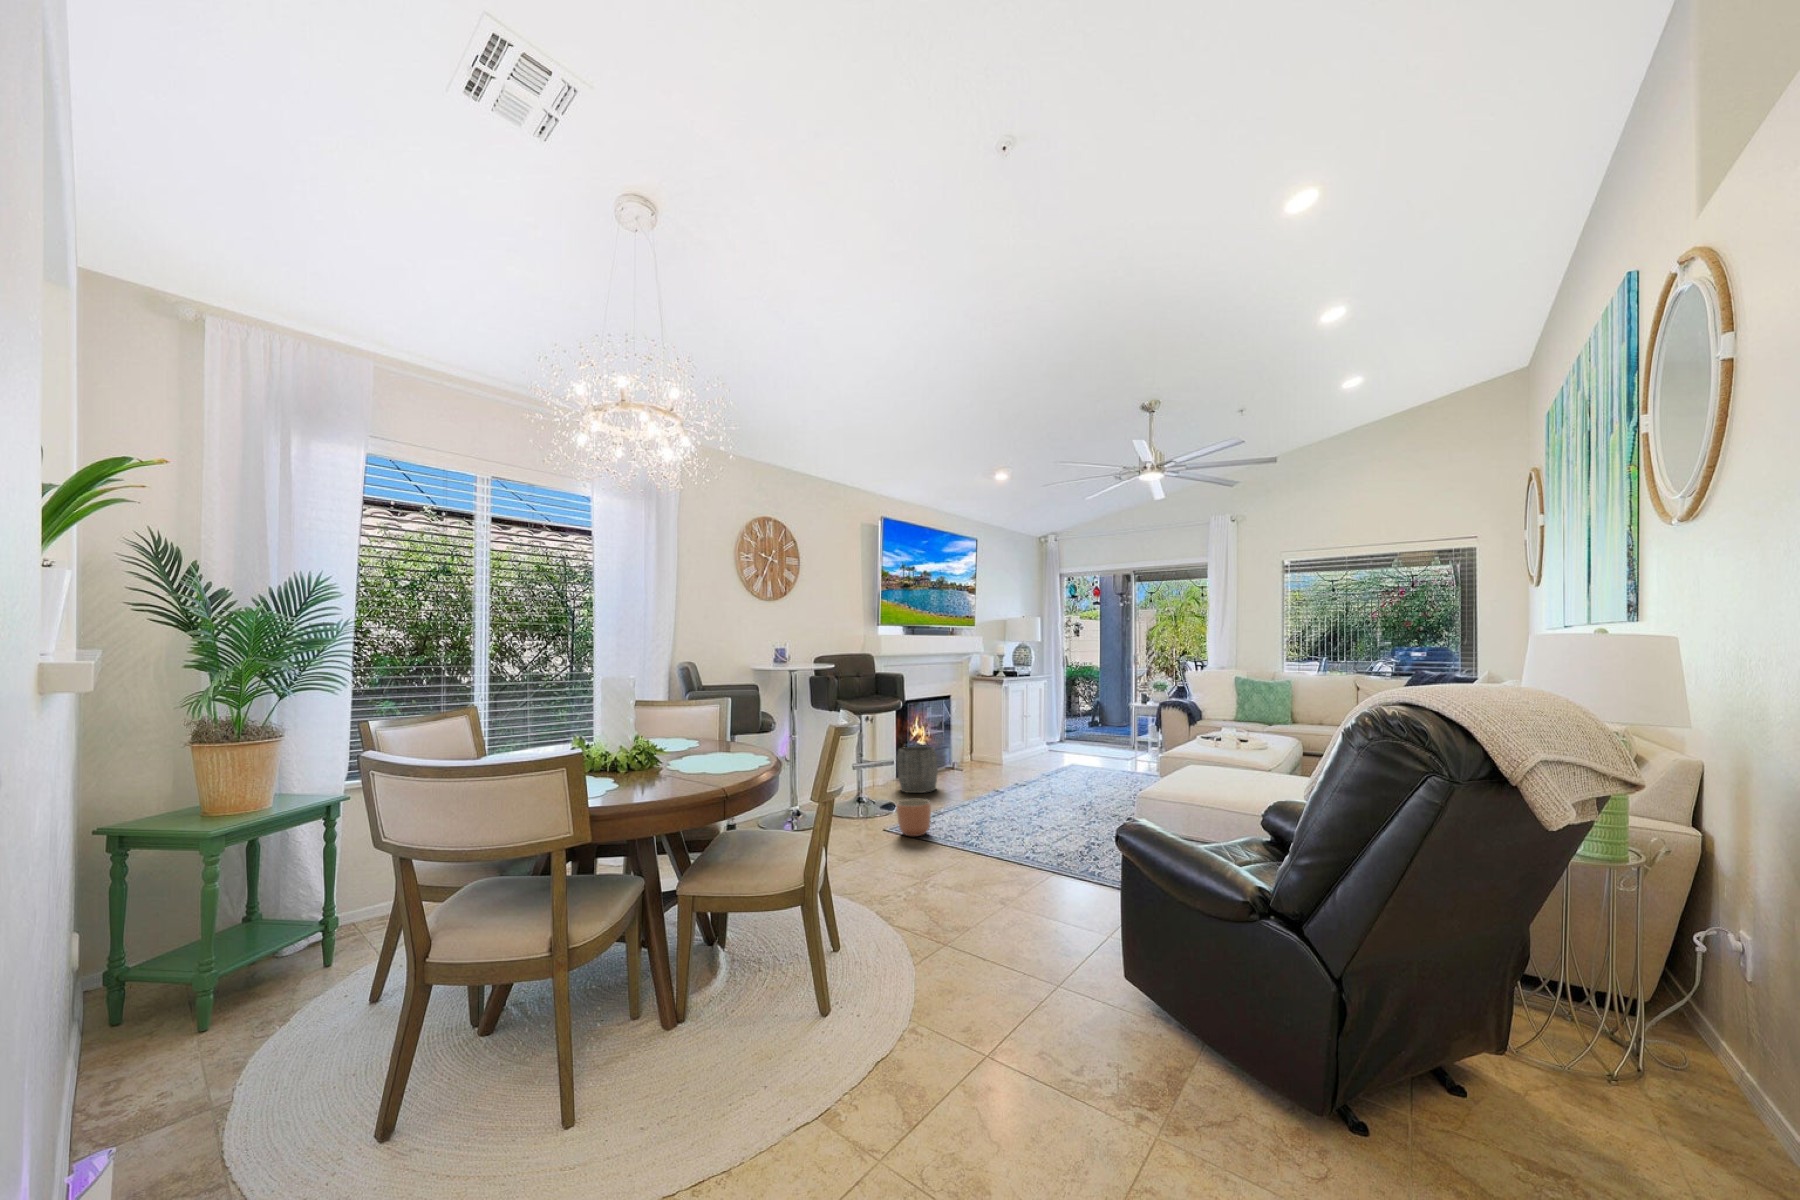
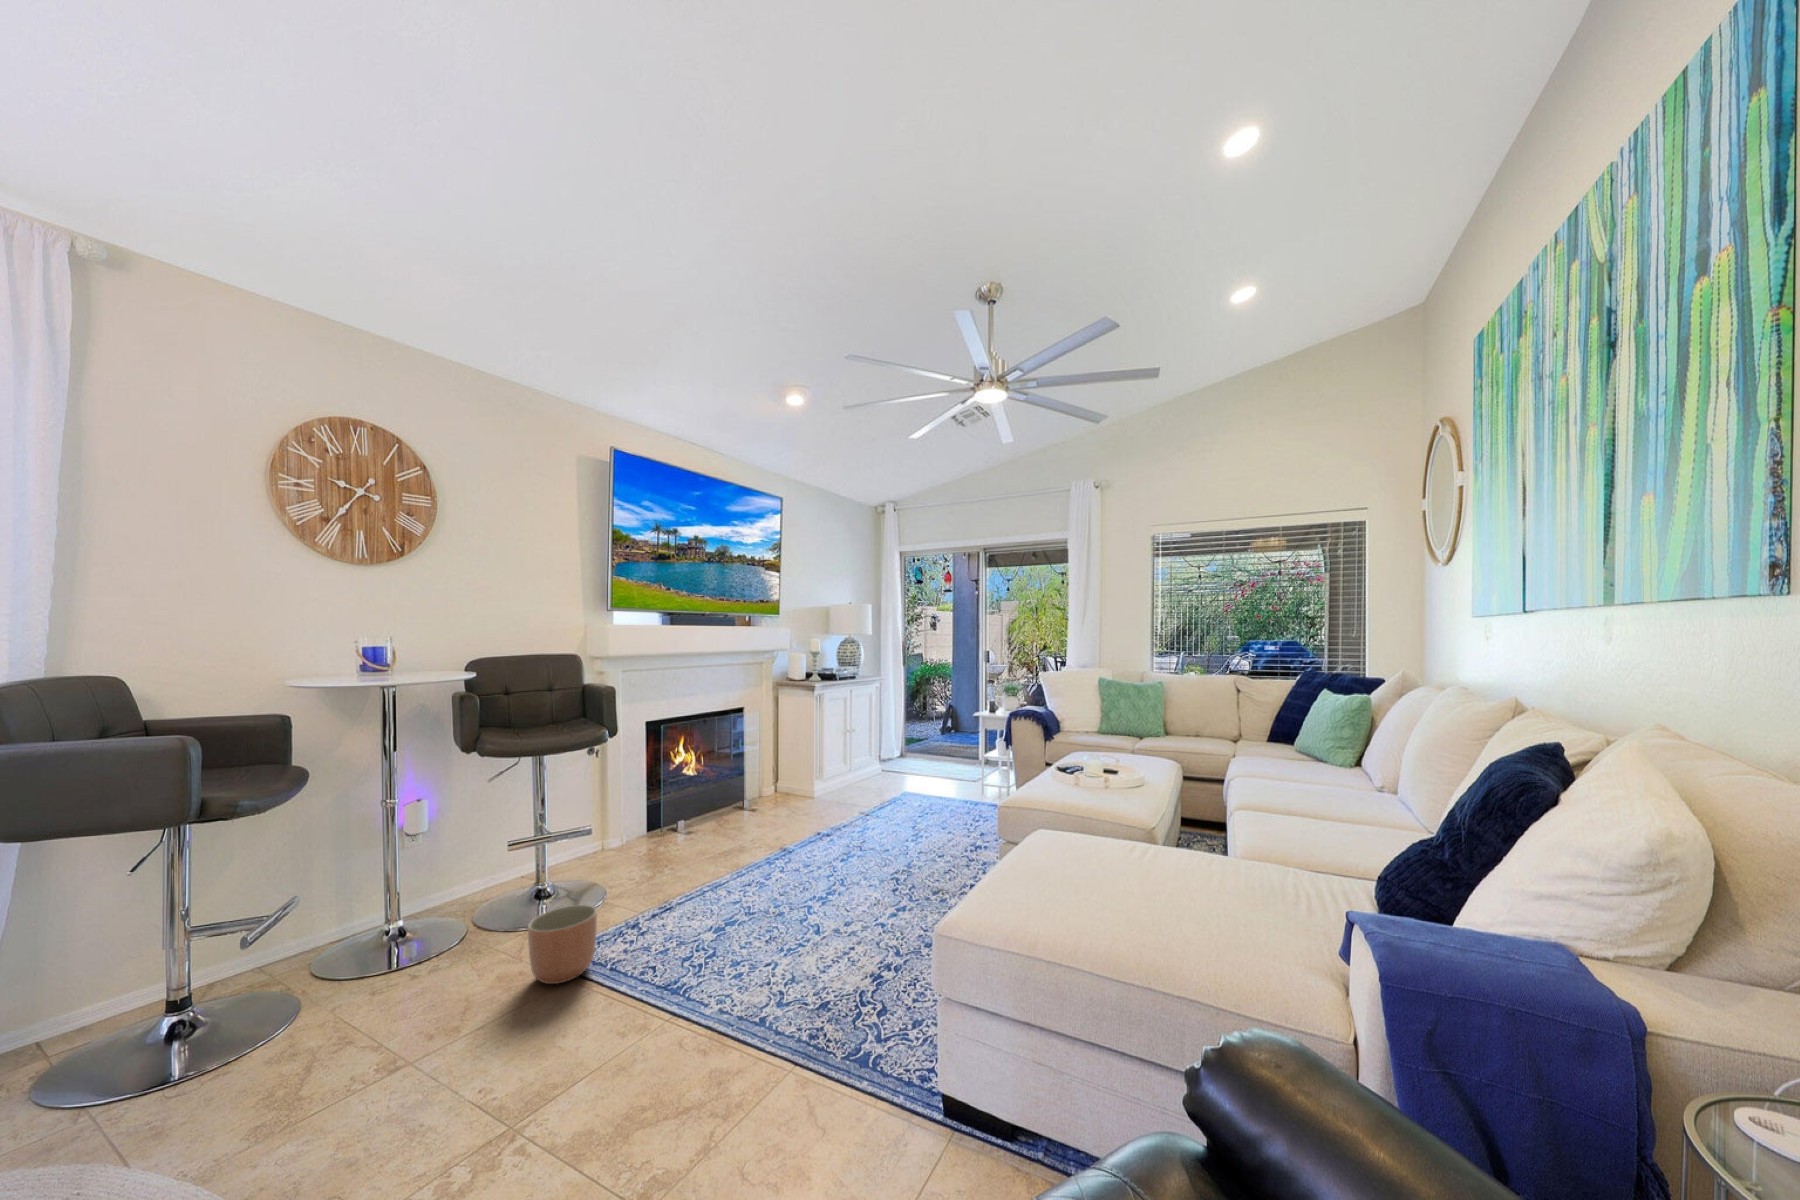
woven basket: present [897,746,938,793] -> none [629,785,692,861]

